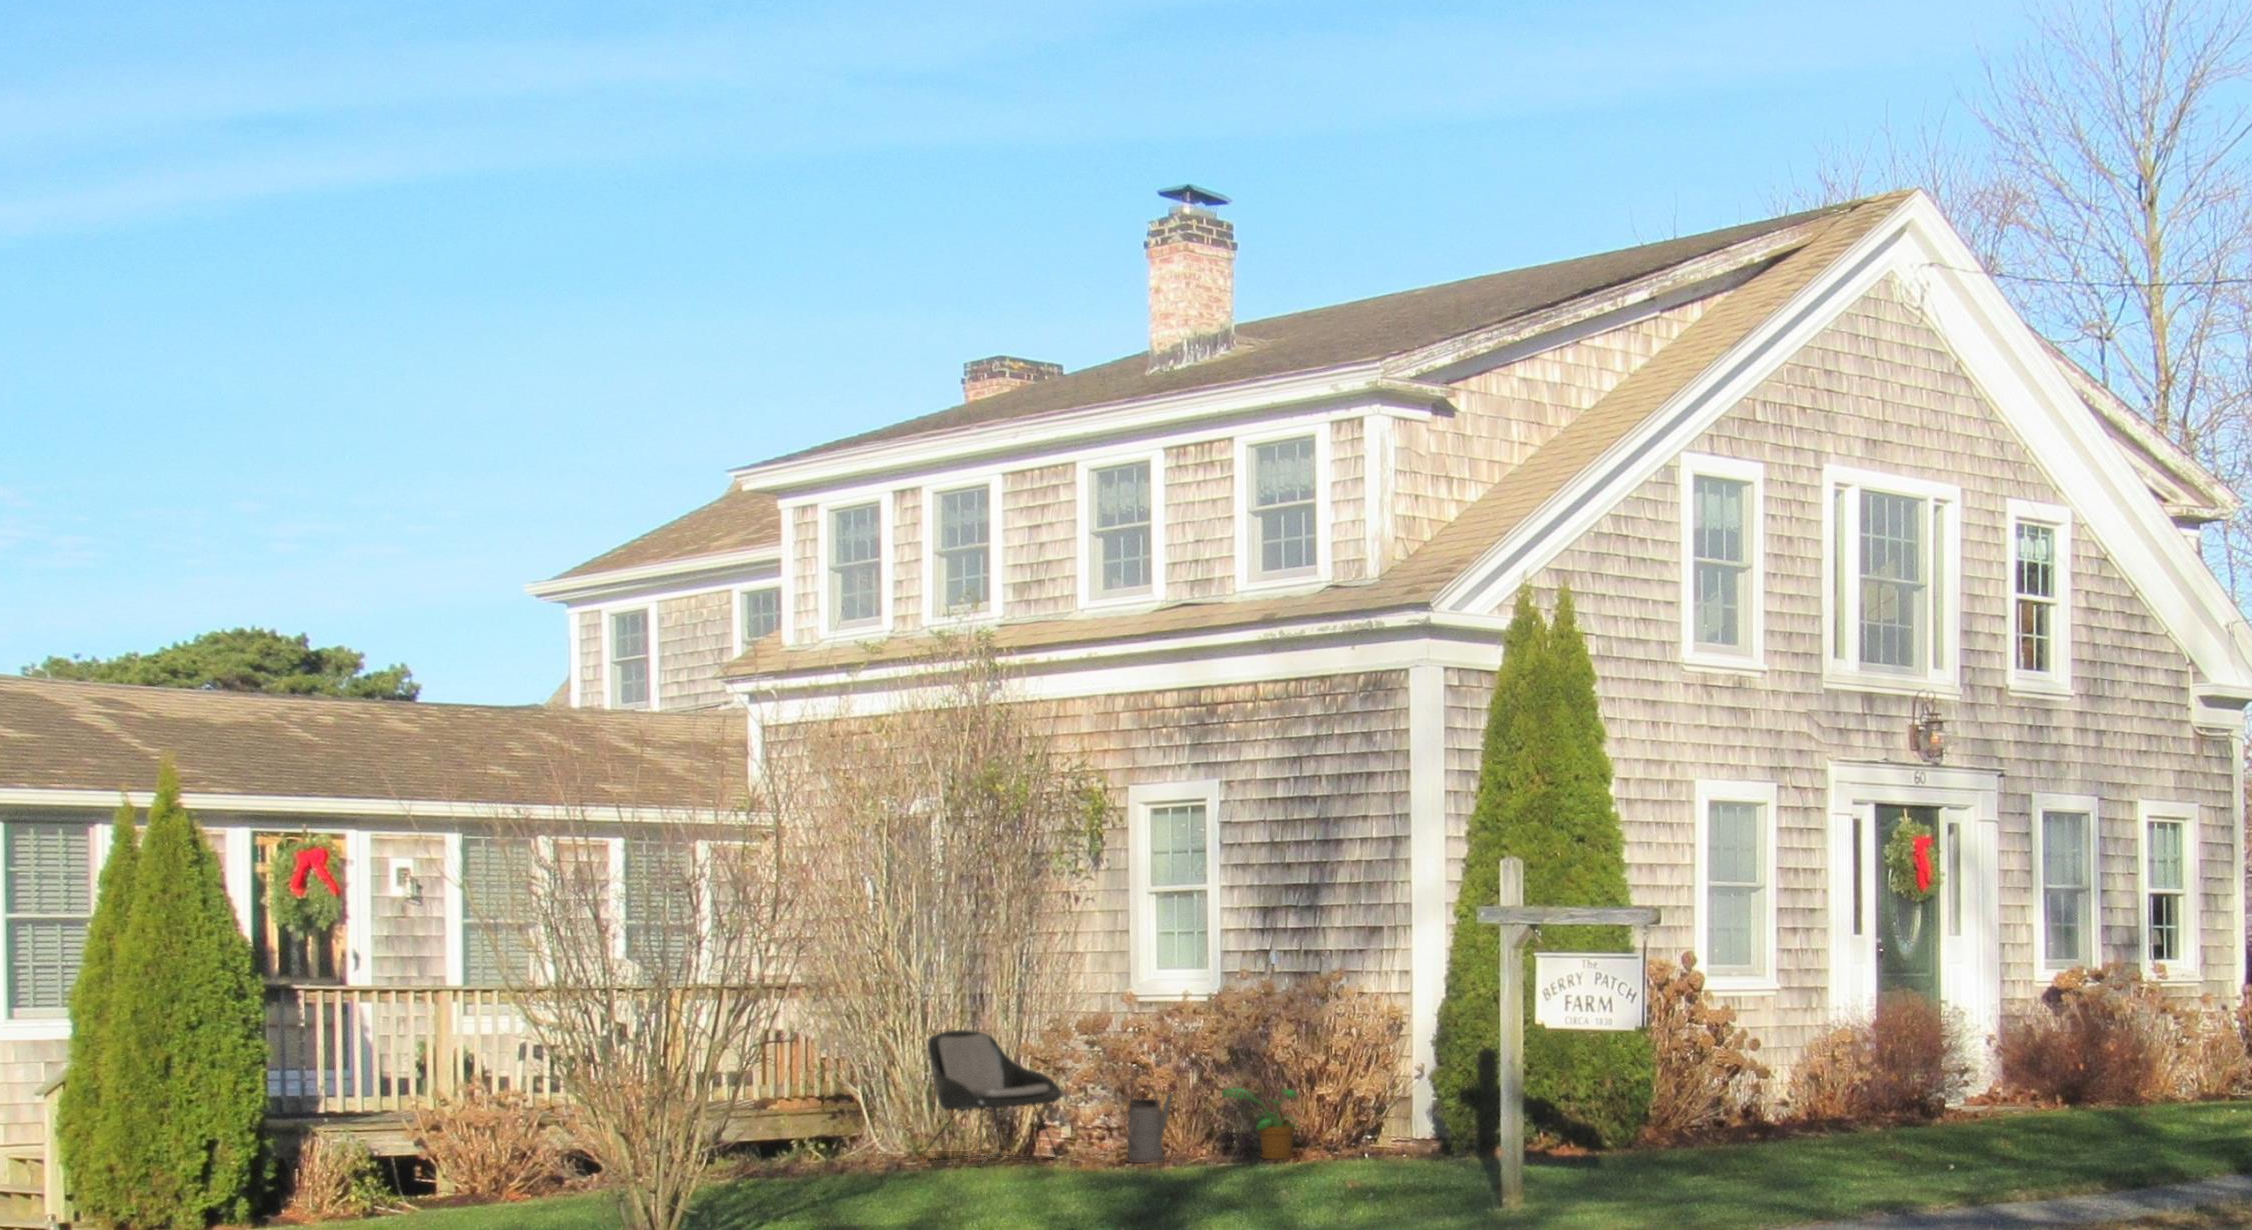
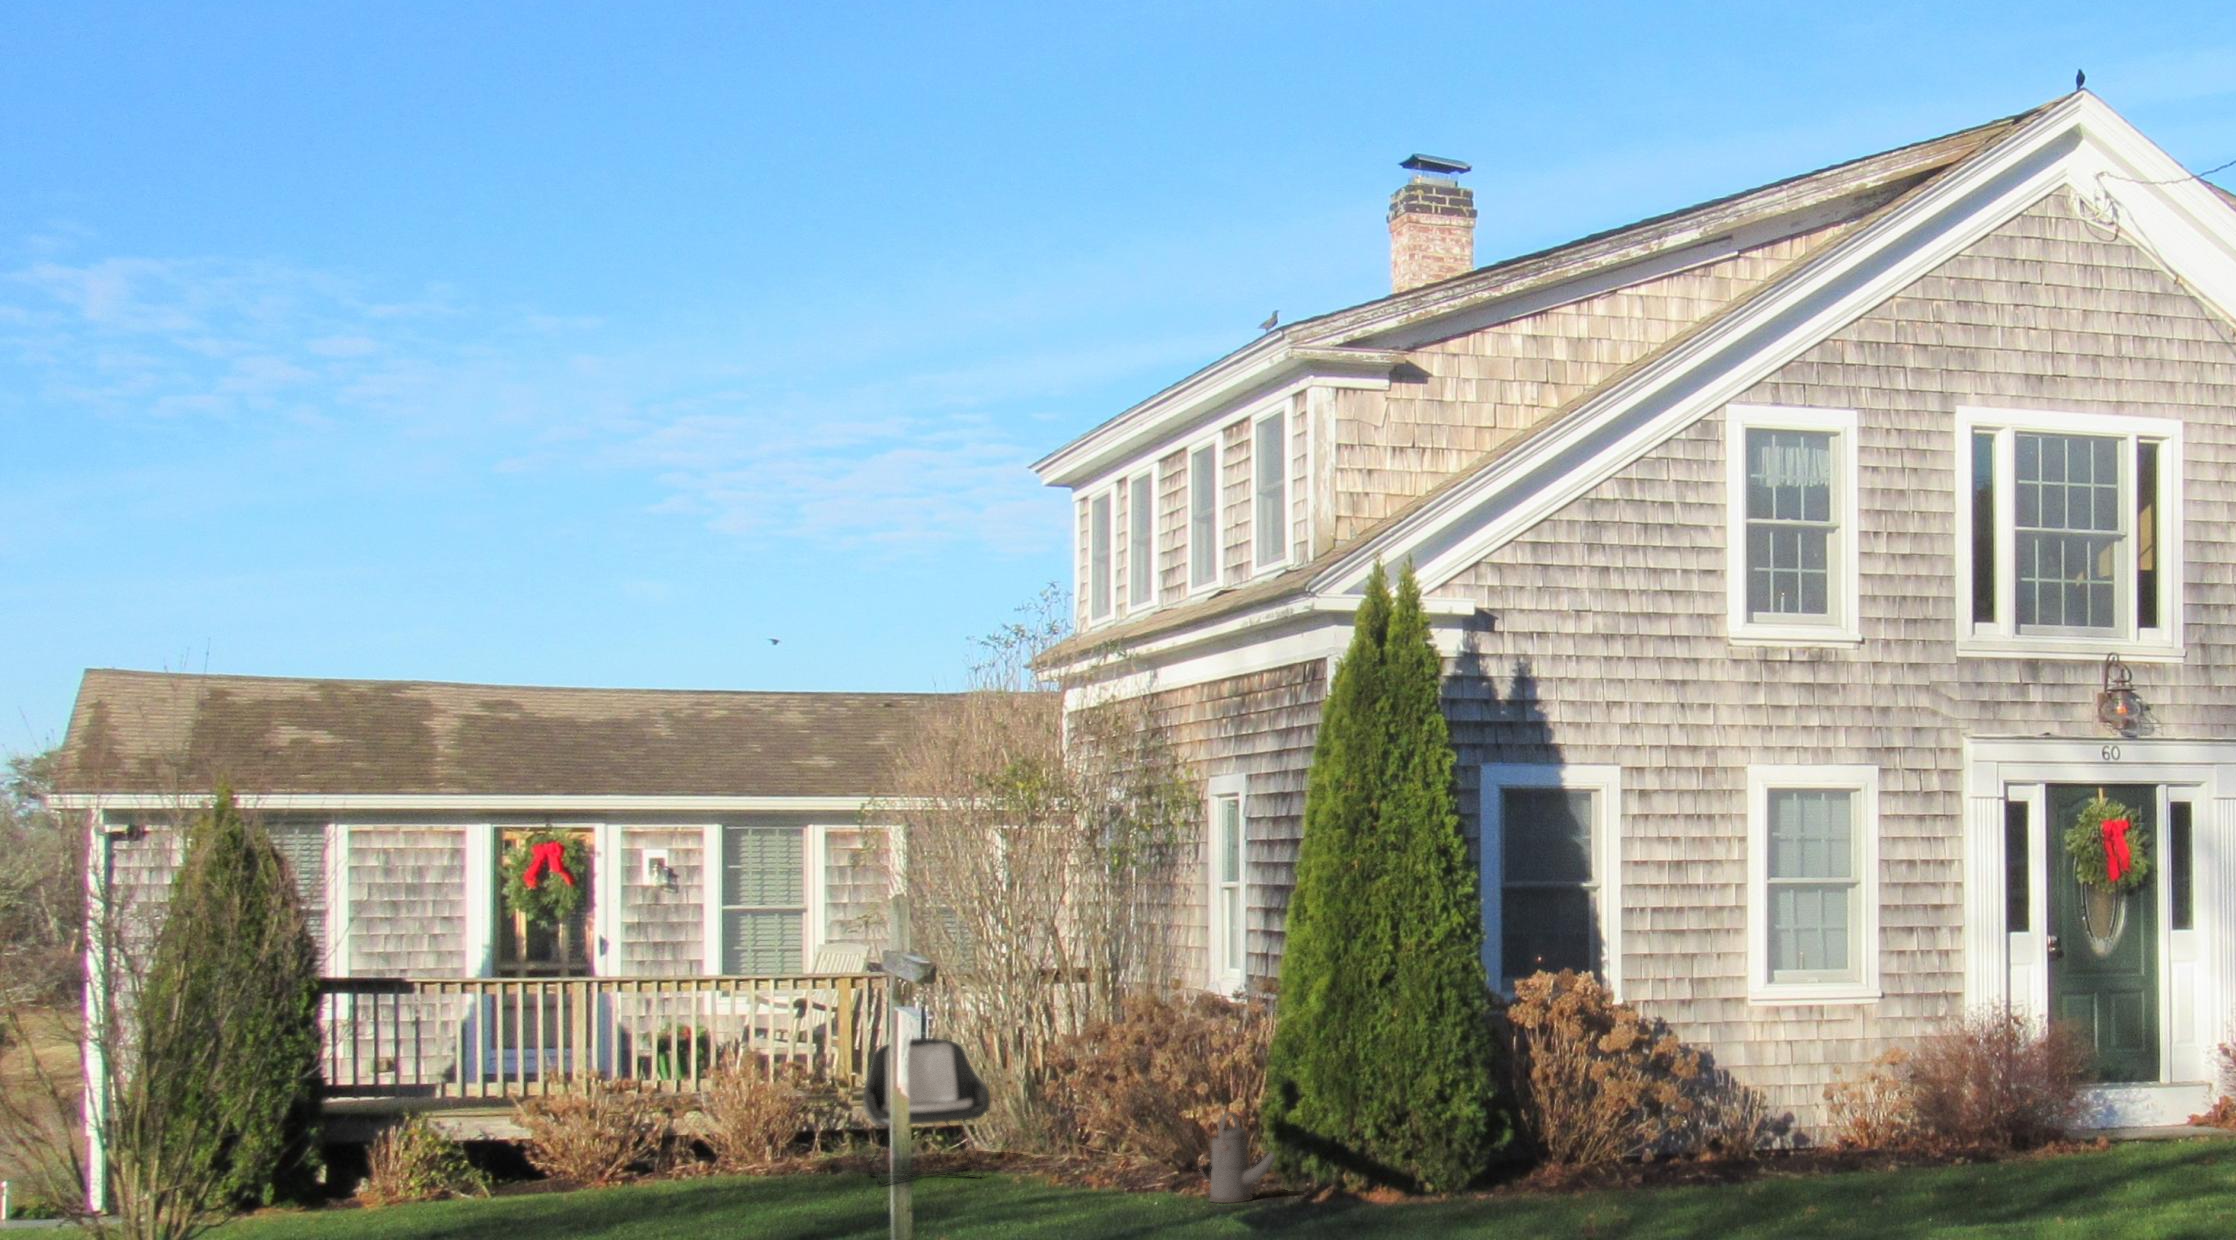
watering can: present [1127,1087,1173,1163] -> present [1199,1112,1275,1203]
potted plant: present [1222,1088,1299,1159] -> none [1080,1112,1183,1192]

